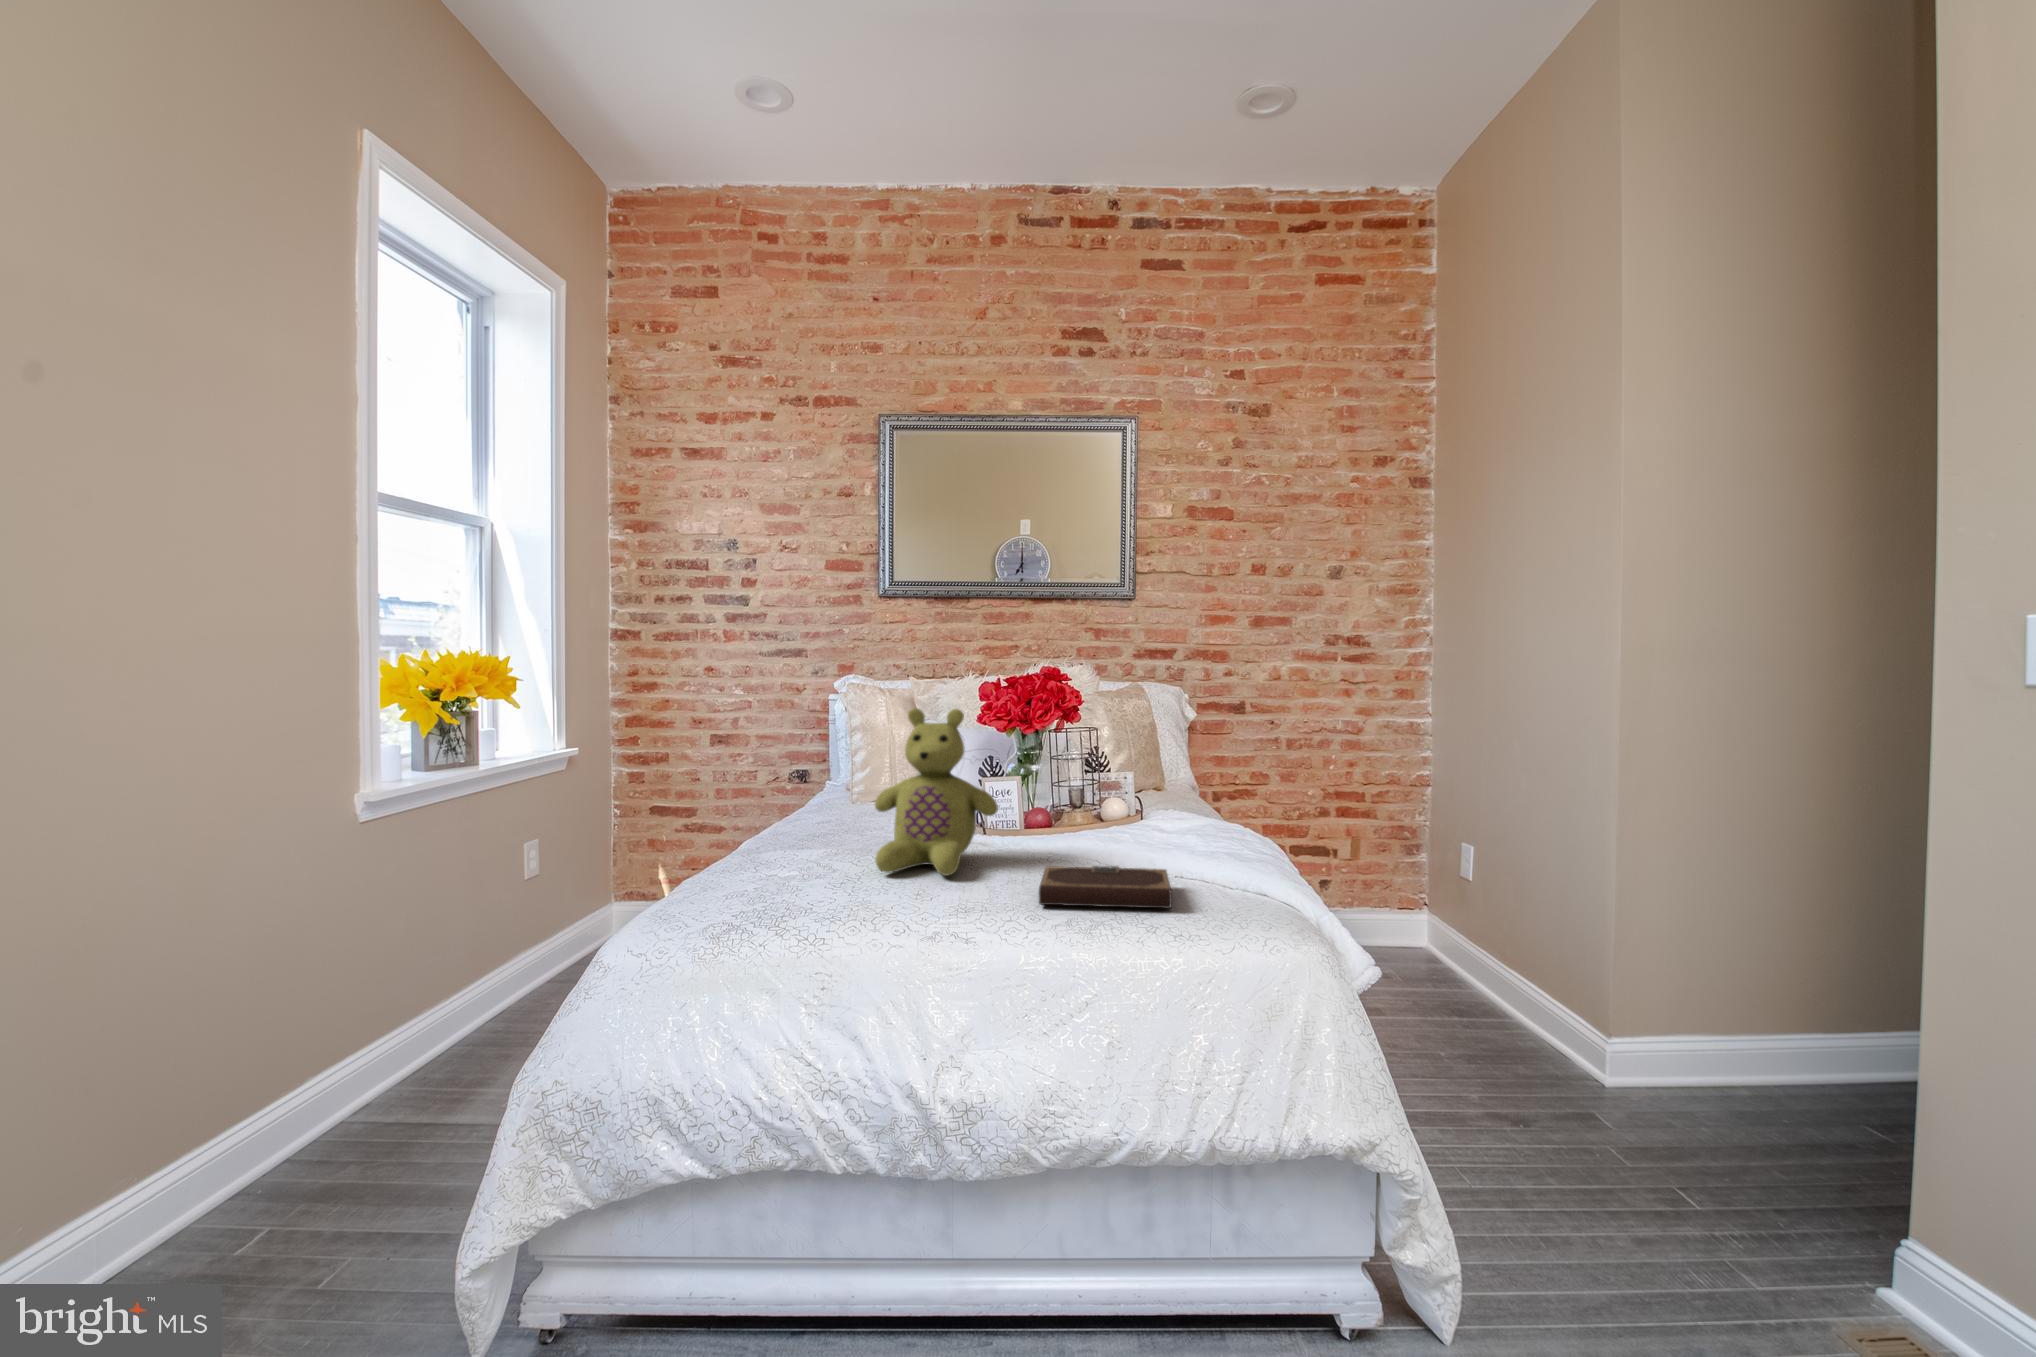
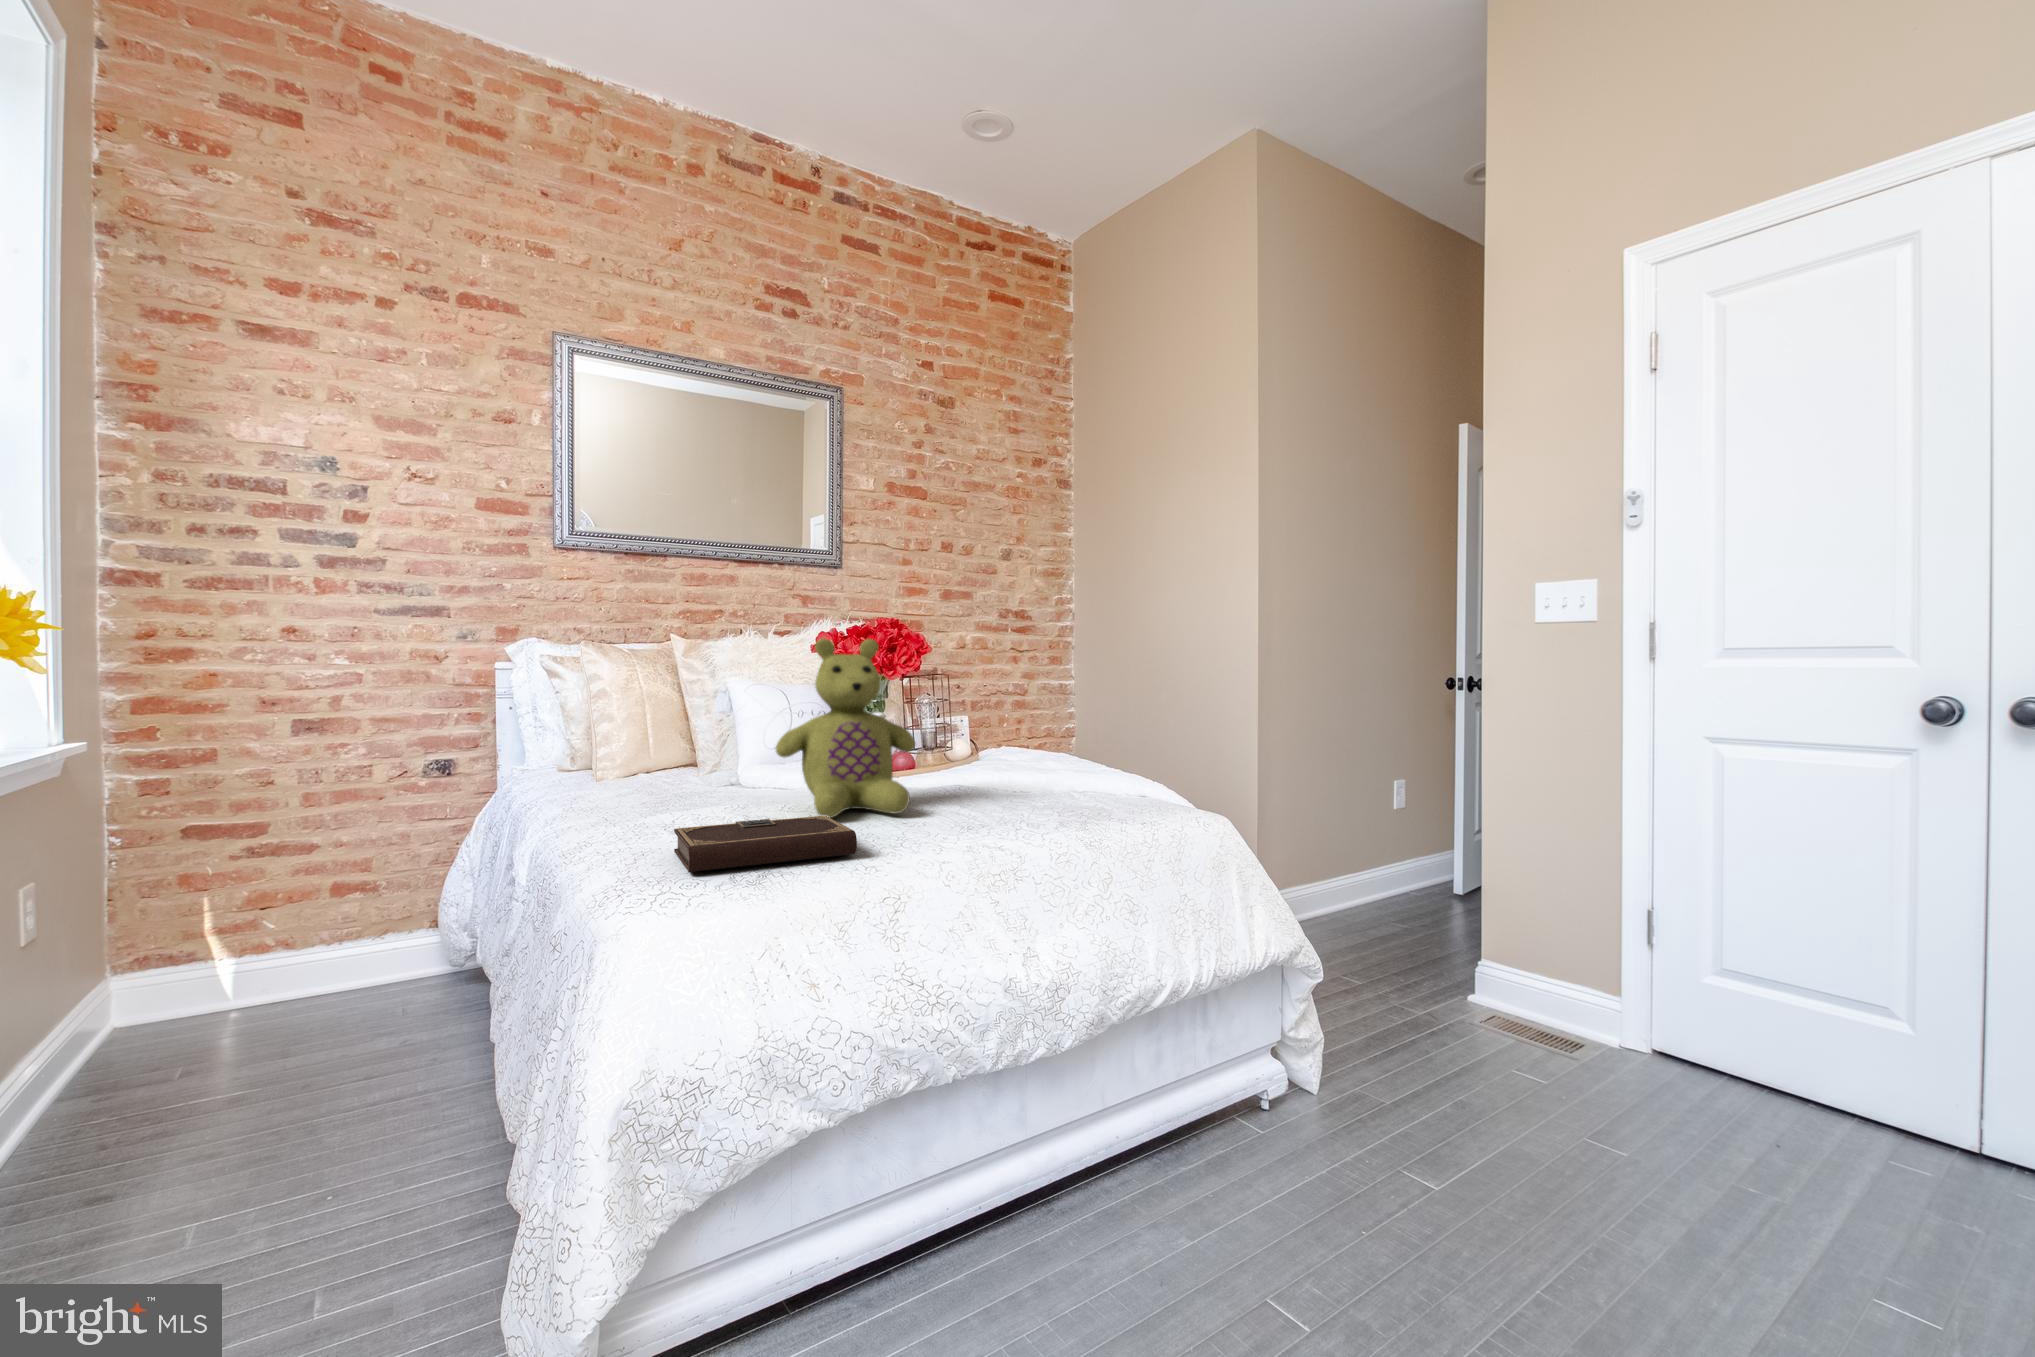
notebook: present [1039,866,1172,908] -> present [674,816,857,872]

